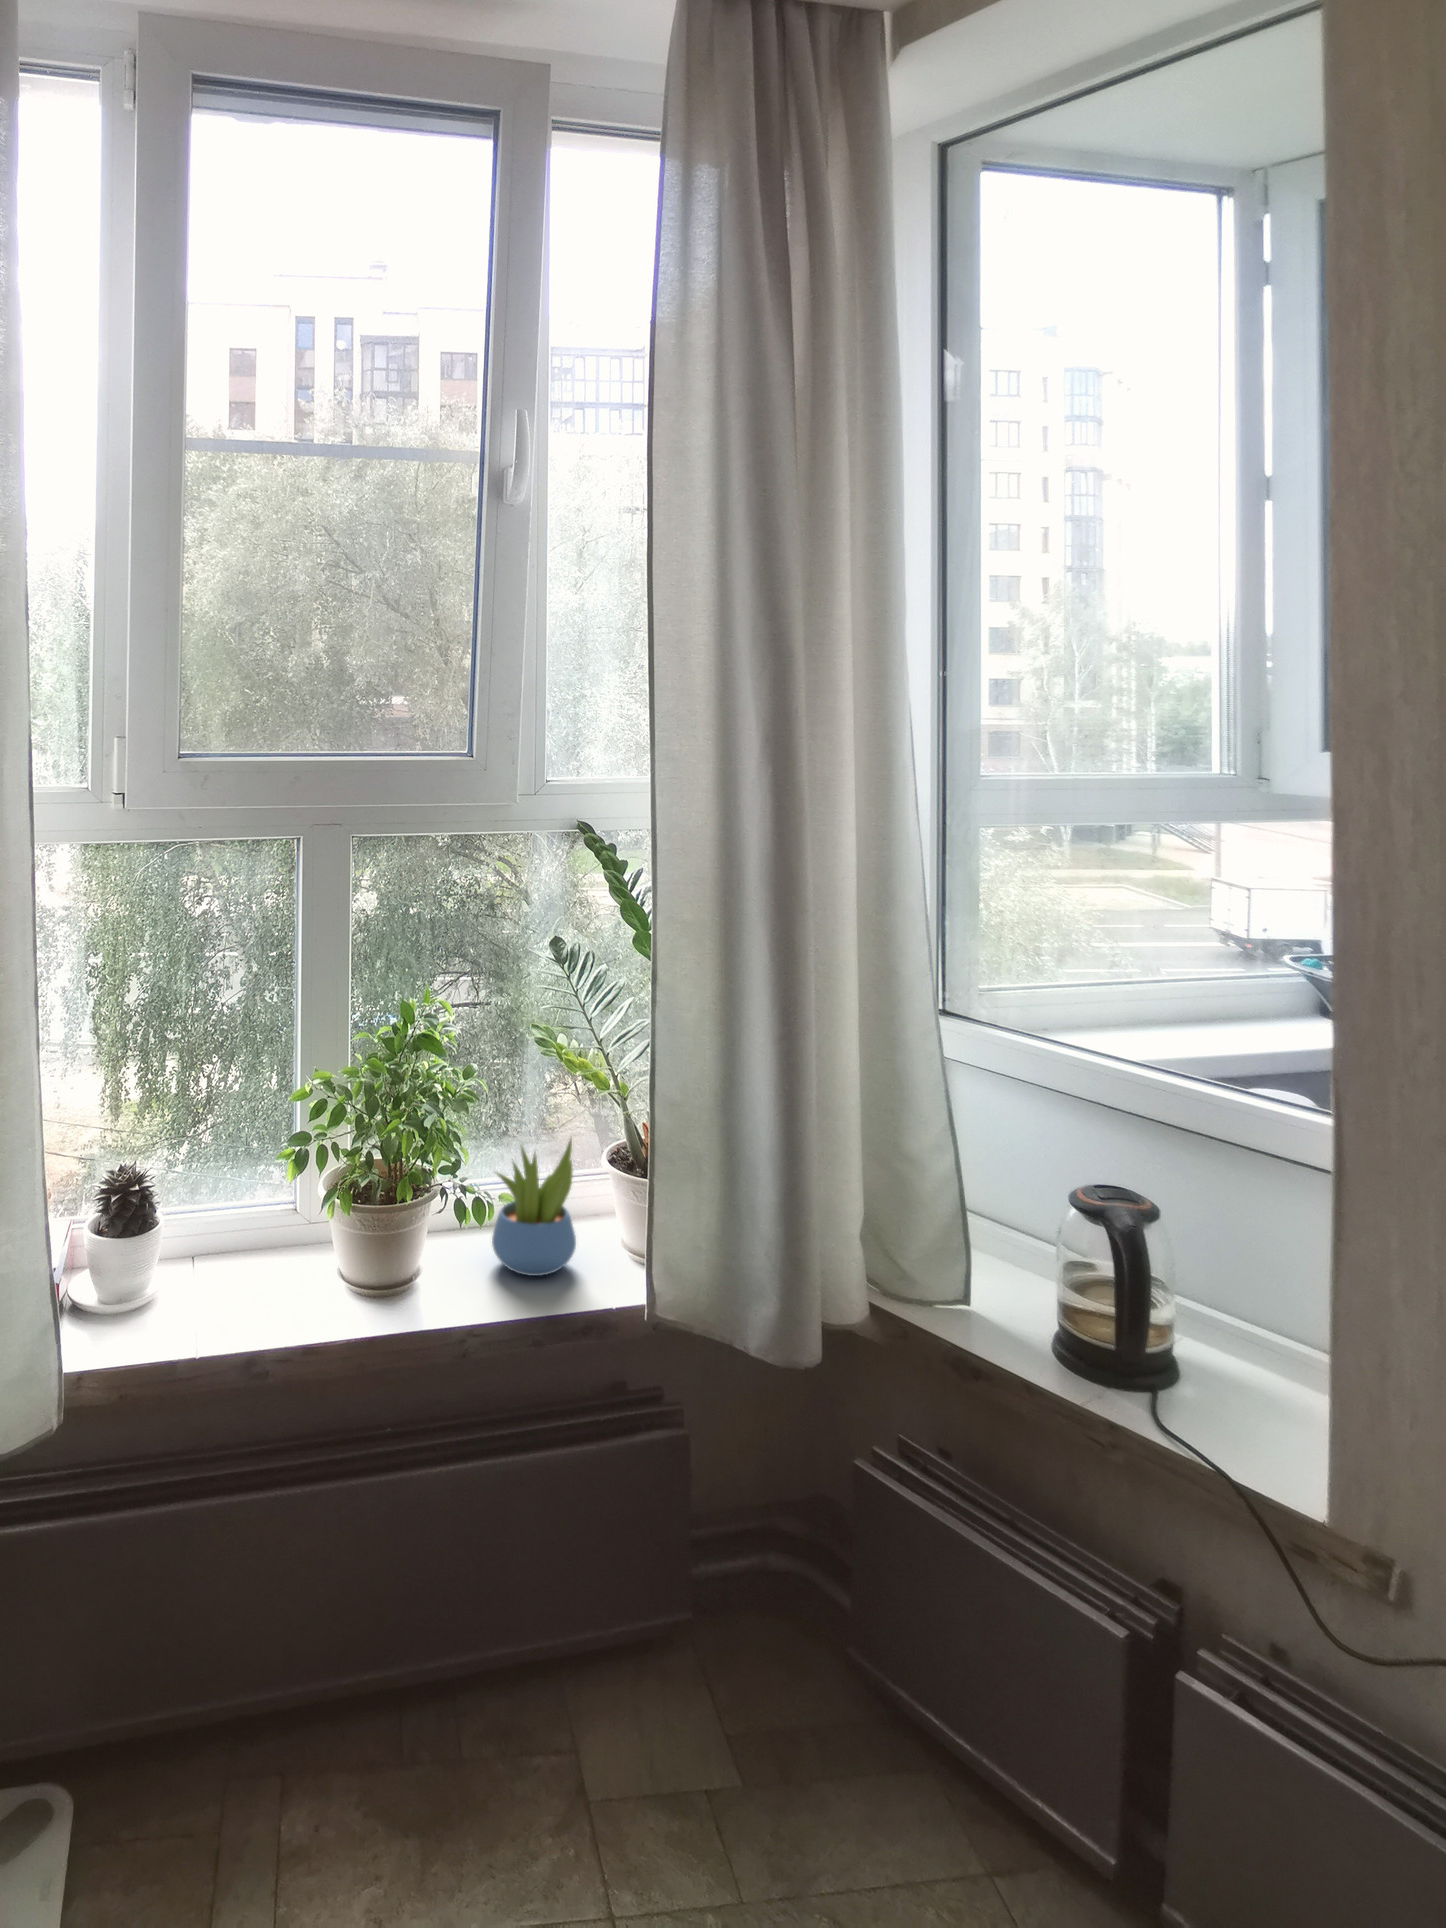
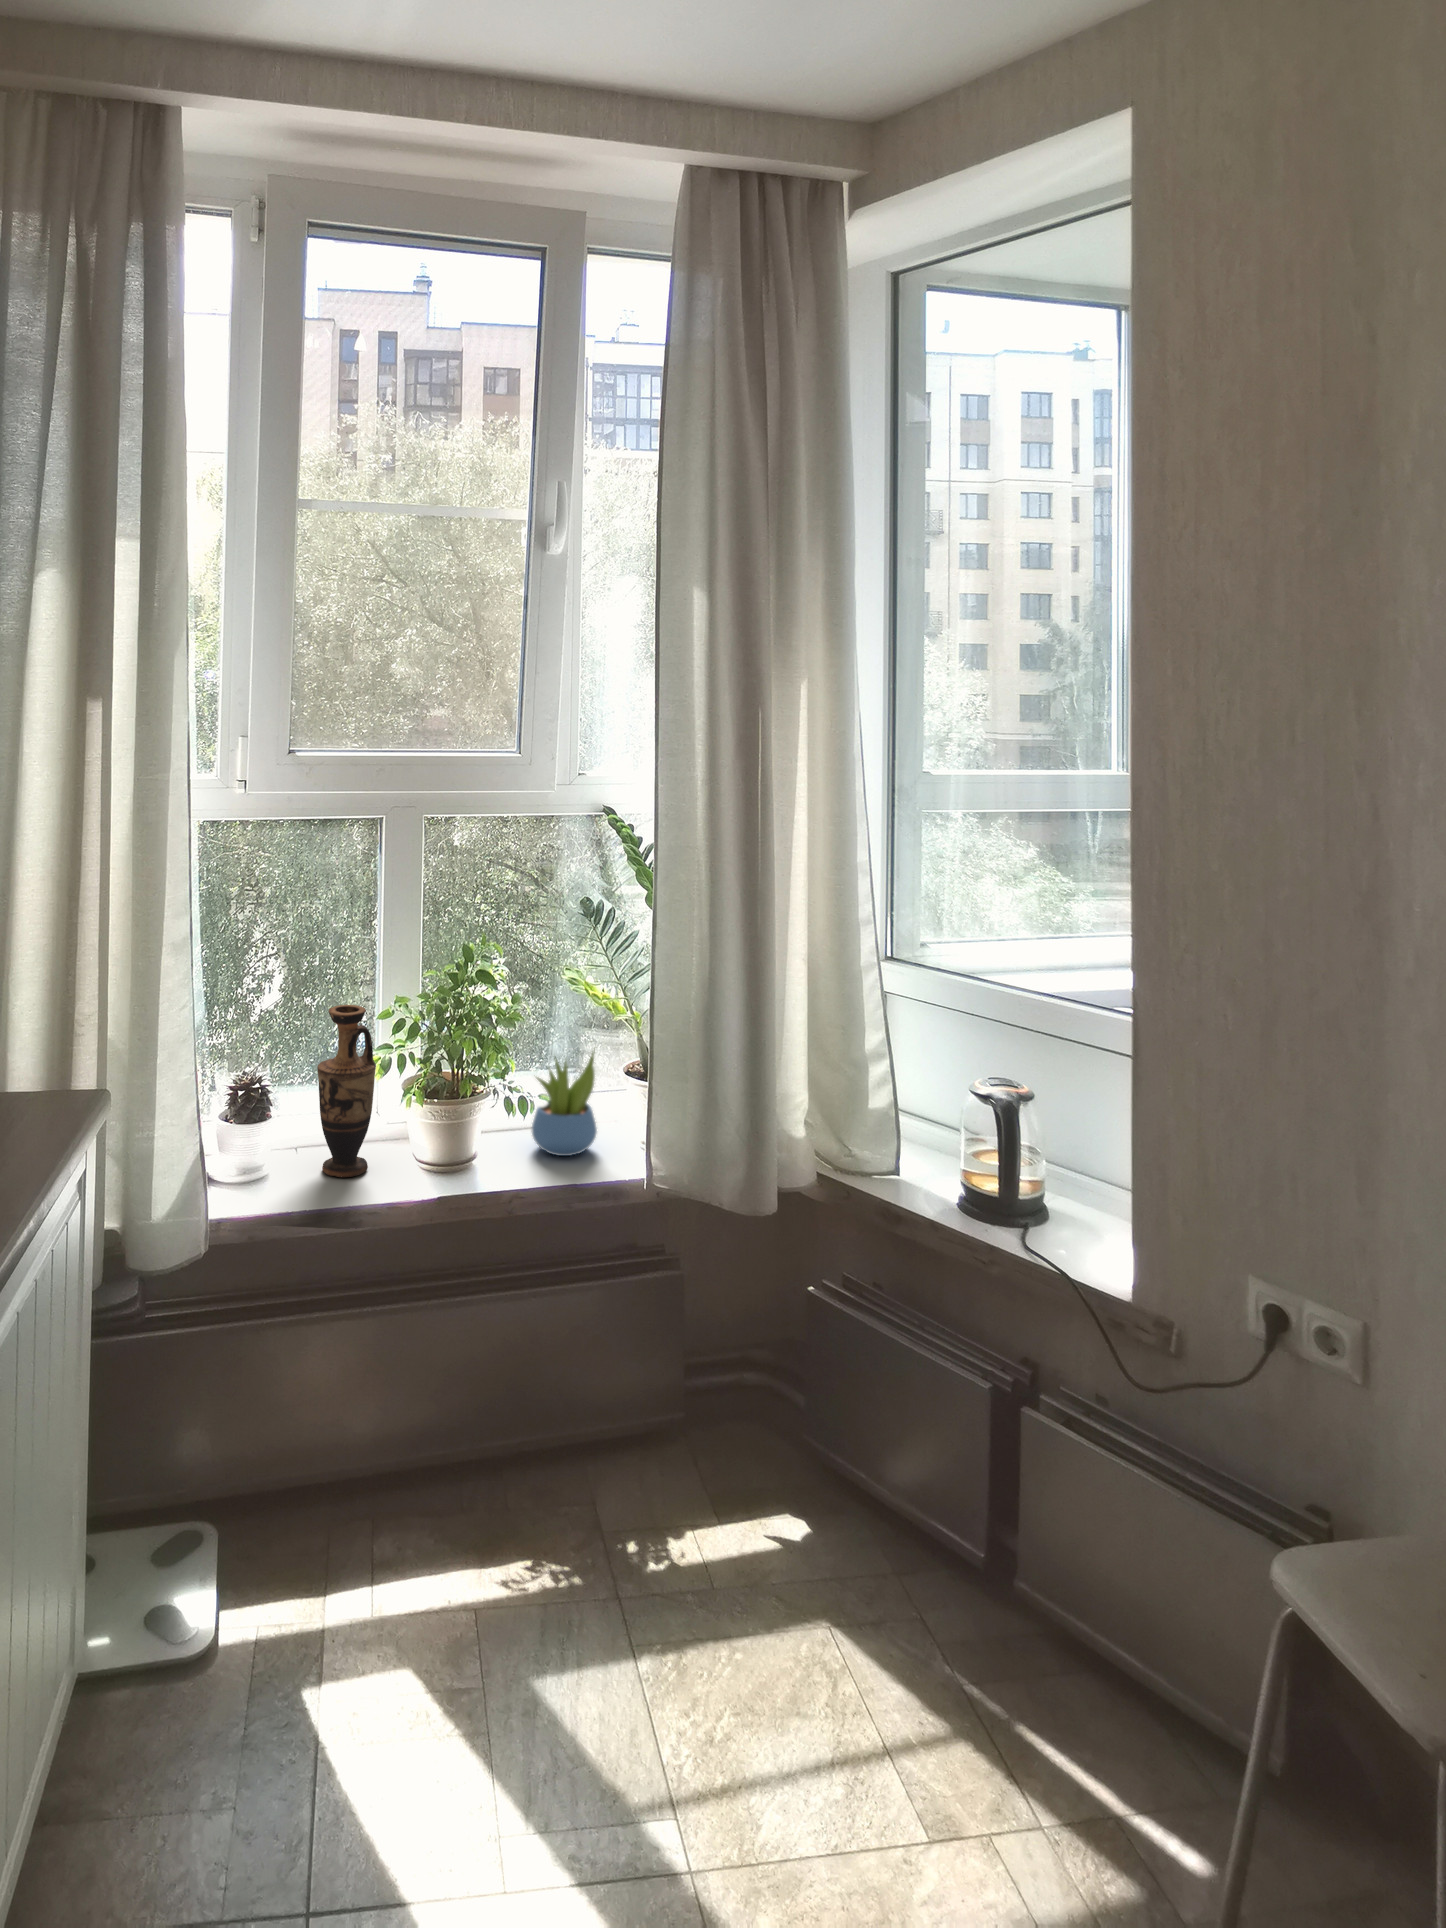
vase: none [213,1082,289,1308] -> present [317,1005,376,1177]

